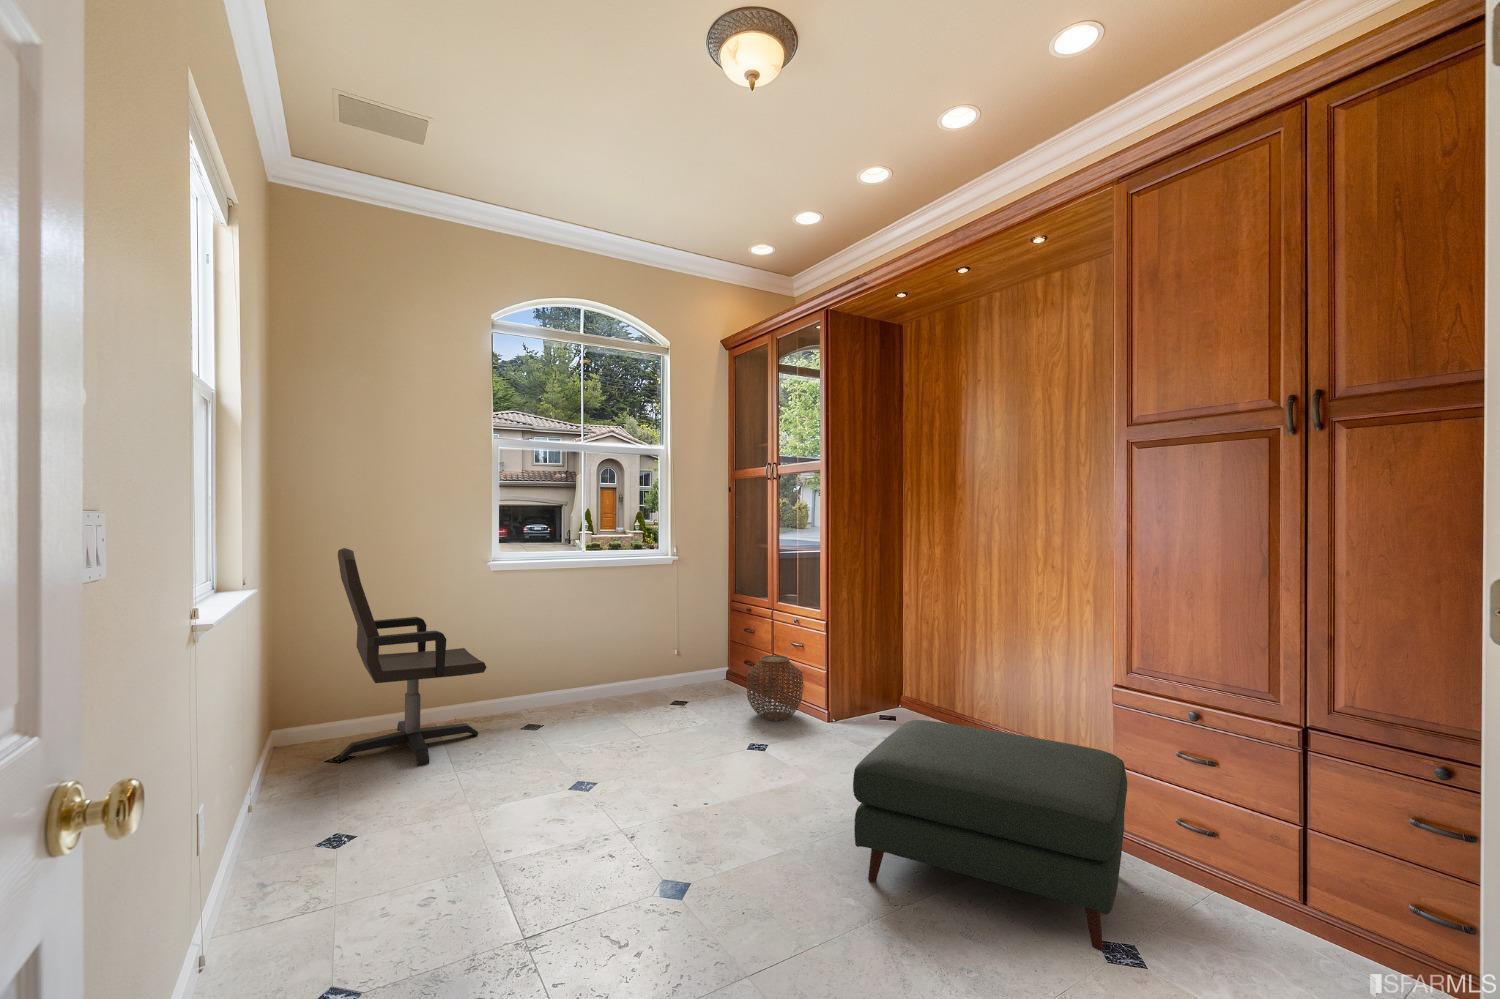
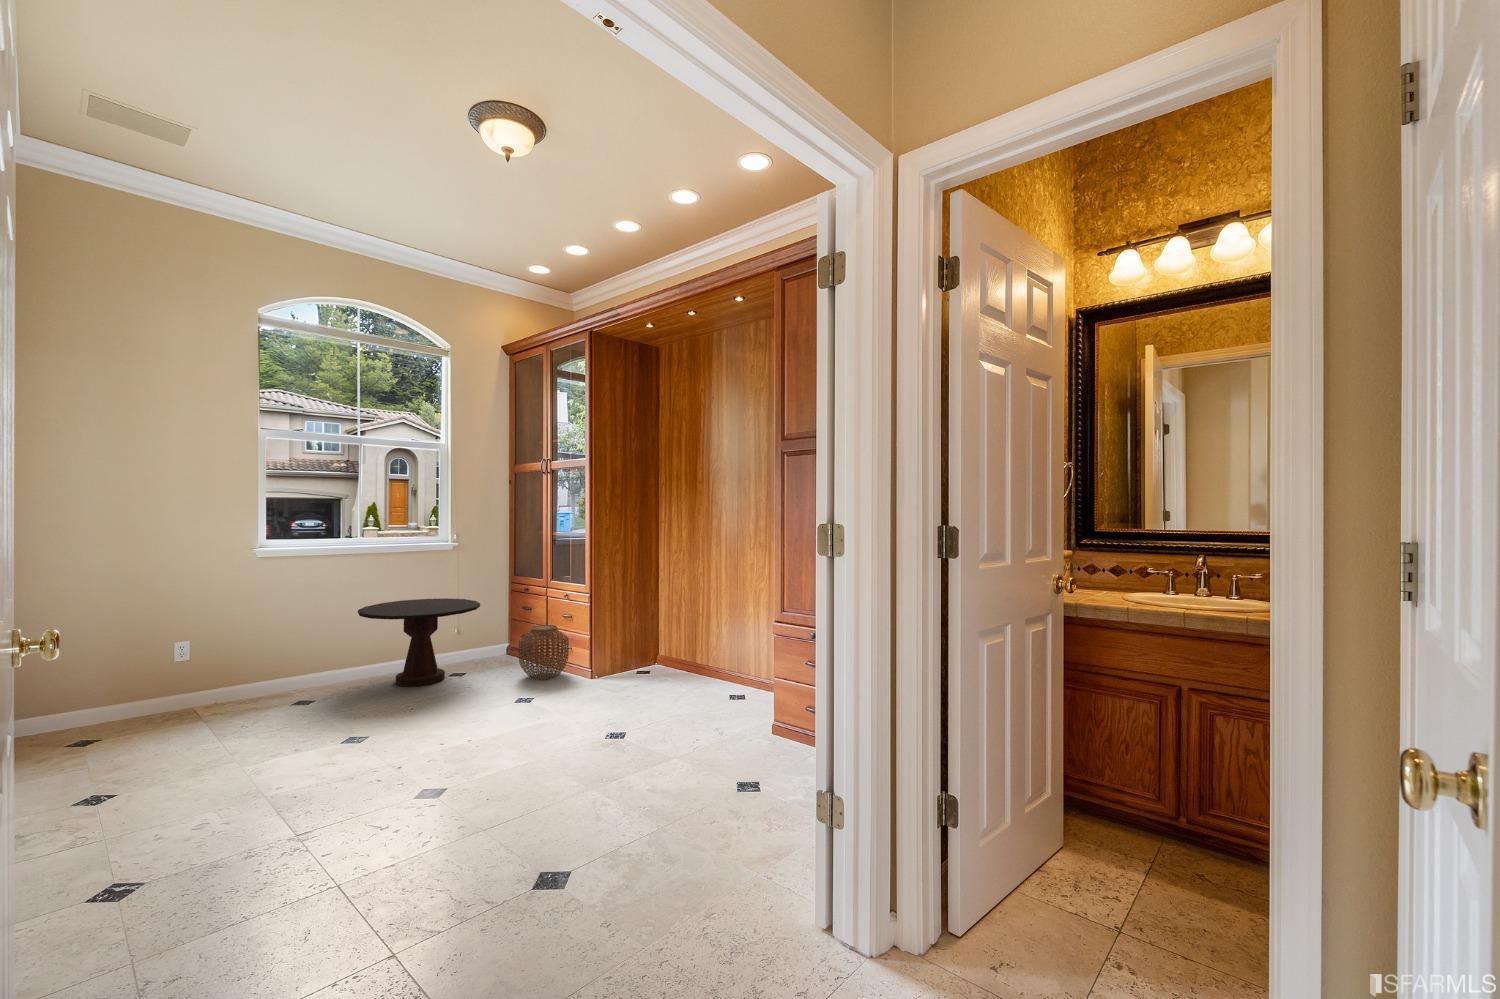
office chair: present [338,548,486,766] -> none [80,535,254,745]
side table: none [582,619,704,718] -> present [358,598,480,687]
ottoman: present [853,720,1127,951] -> none [579,661,778,800]

